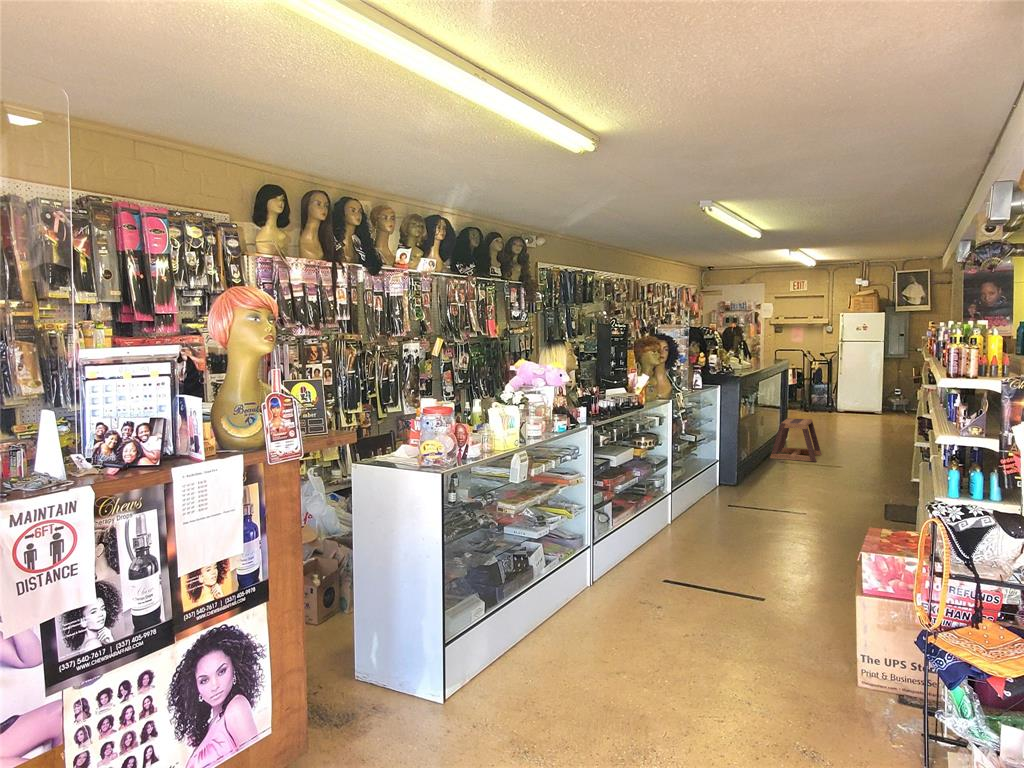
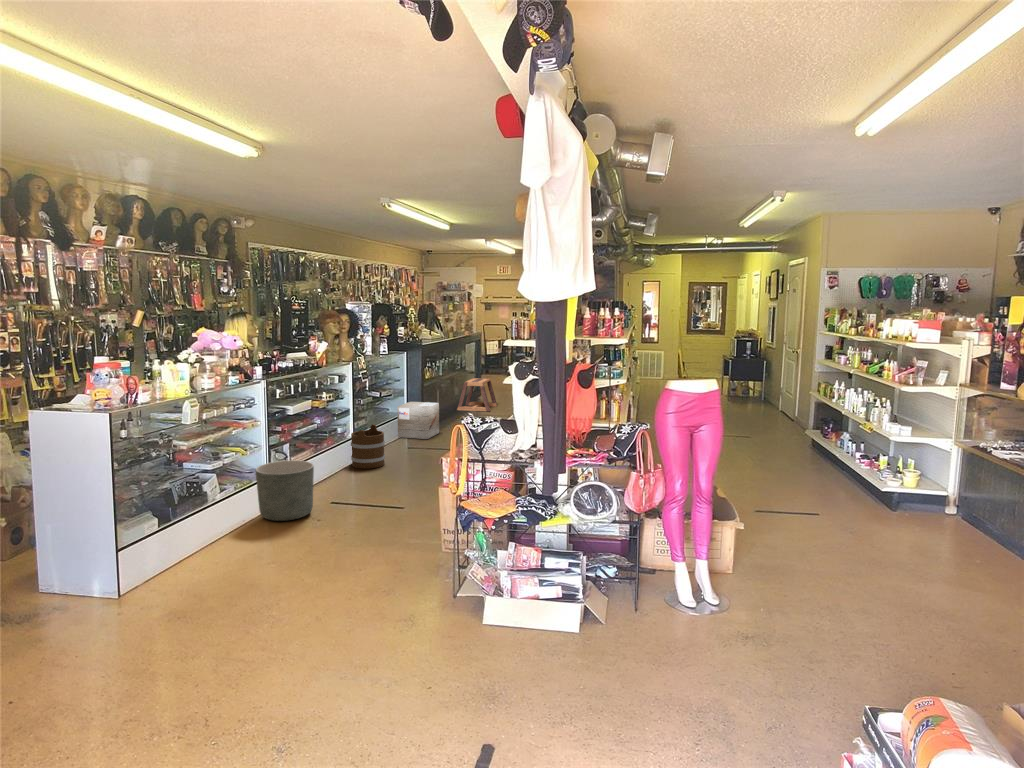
wooden crate: none [712,448,765,498] -> present [397,402,439,439]
bucket: none [671,479,715,537] -> present [351,424,385,469]
planter: none [583,528,655,611] -> present [256,460,314,521]

